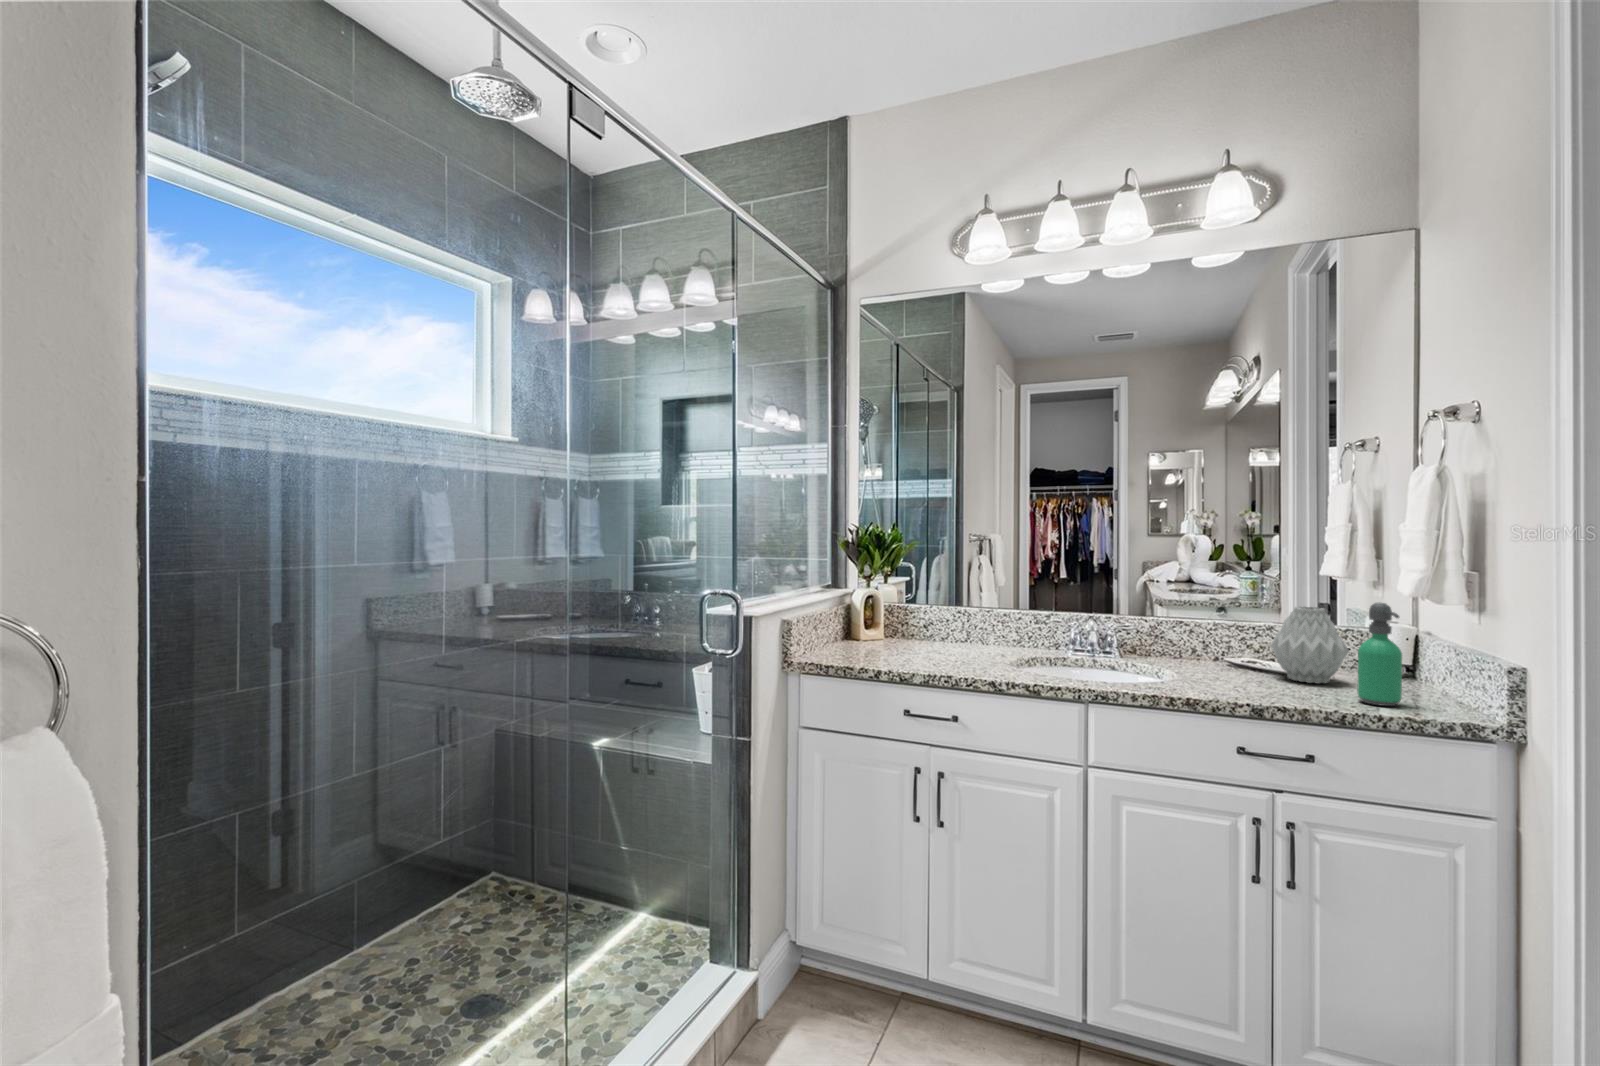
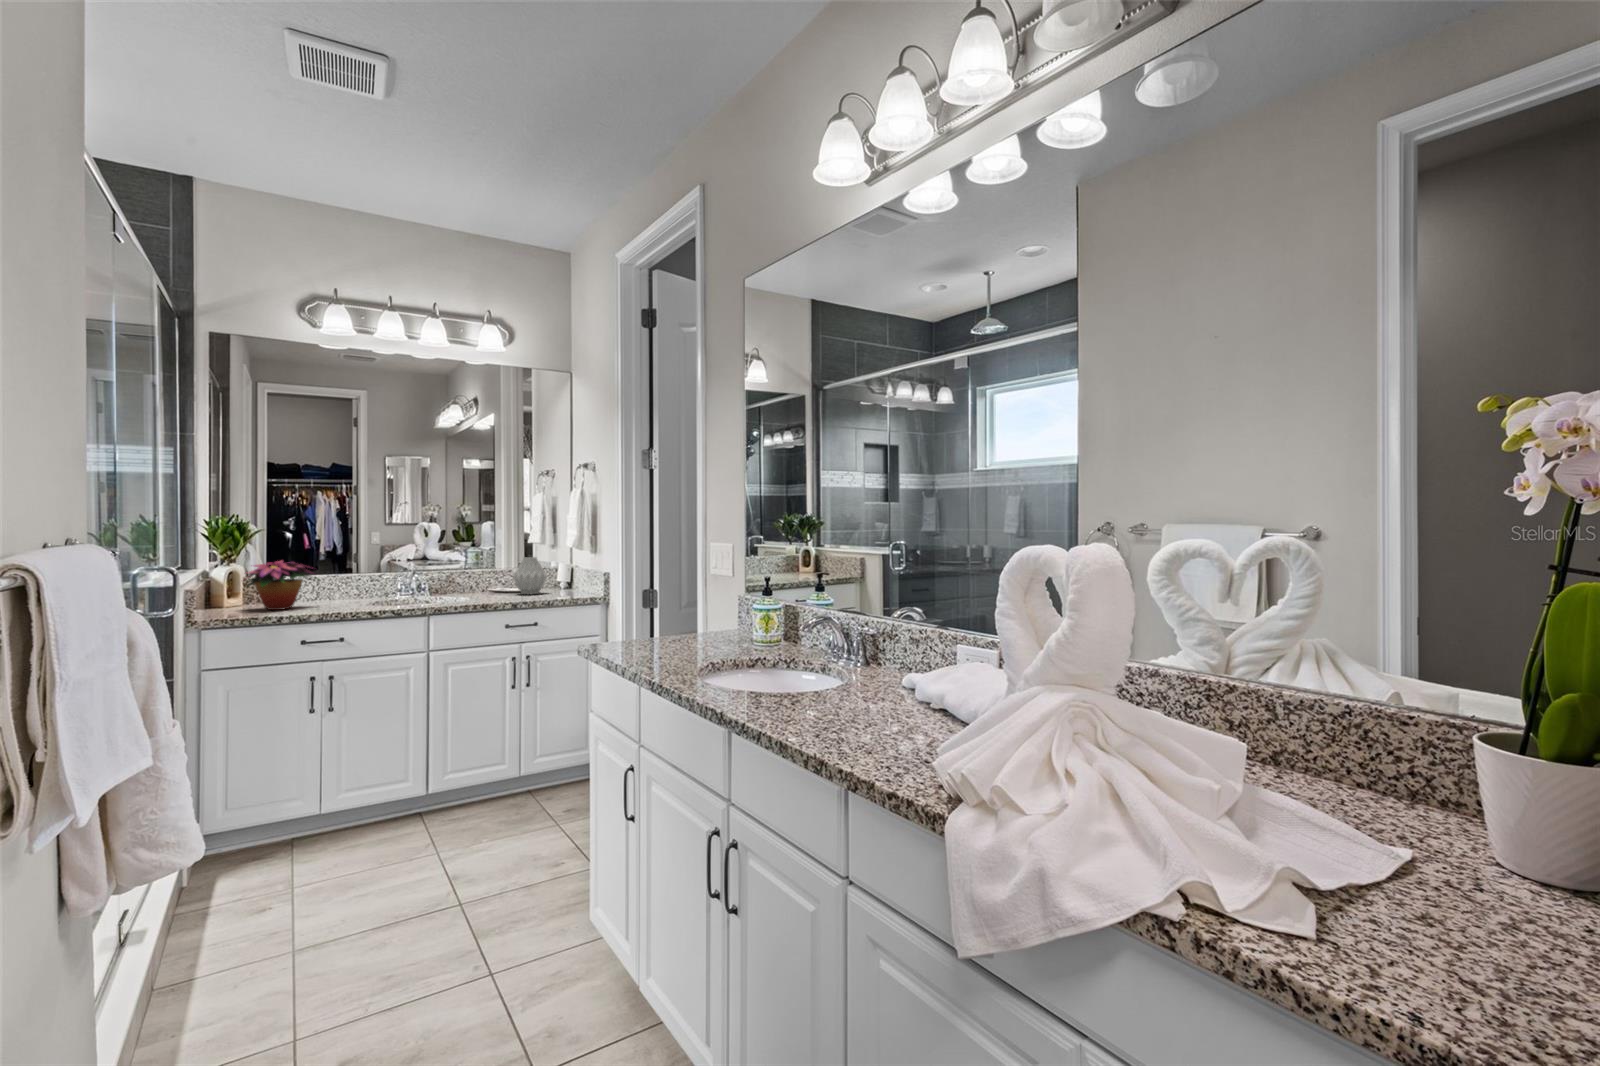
flower arrangement: none [860,585,959,655] -> present [246,561,313,610]
soap dispenser: present [1358,603,1402,706] -> none [553,551,569,597]

